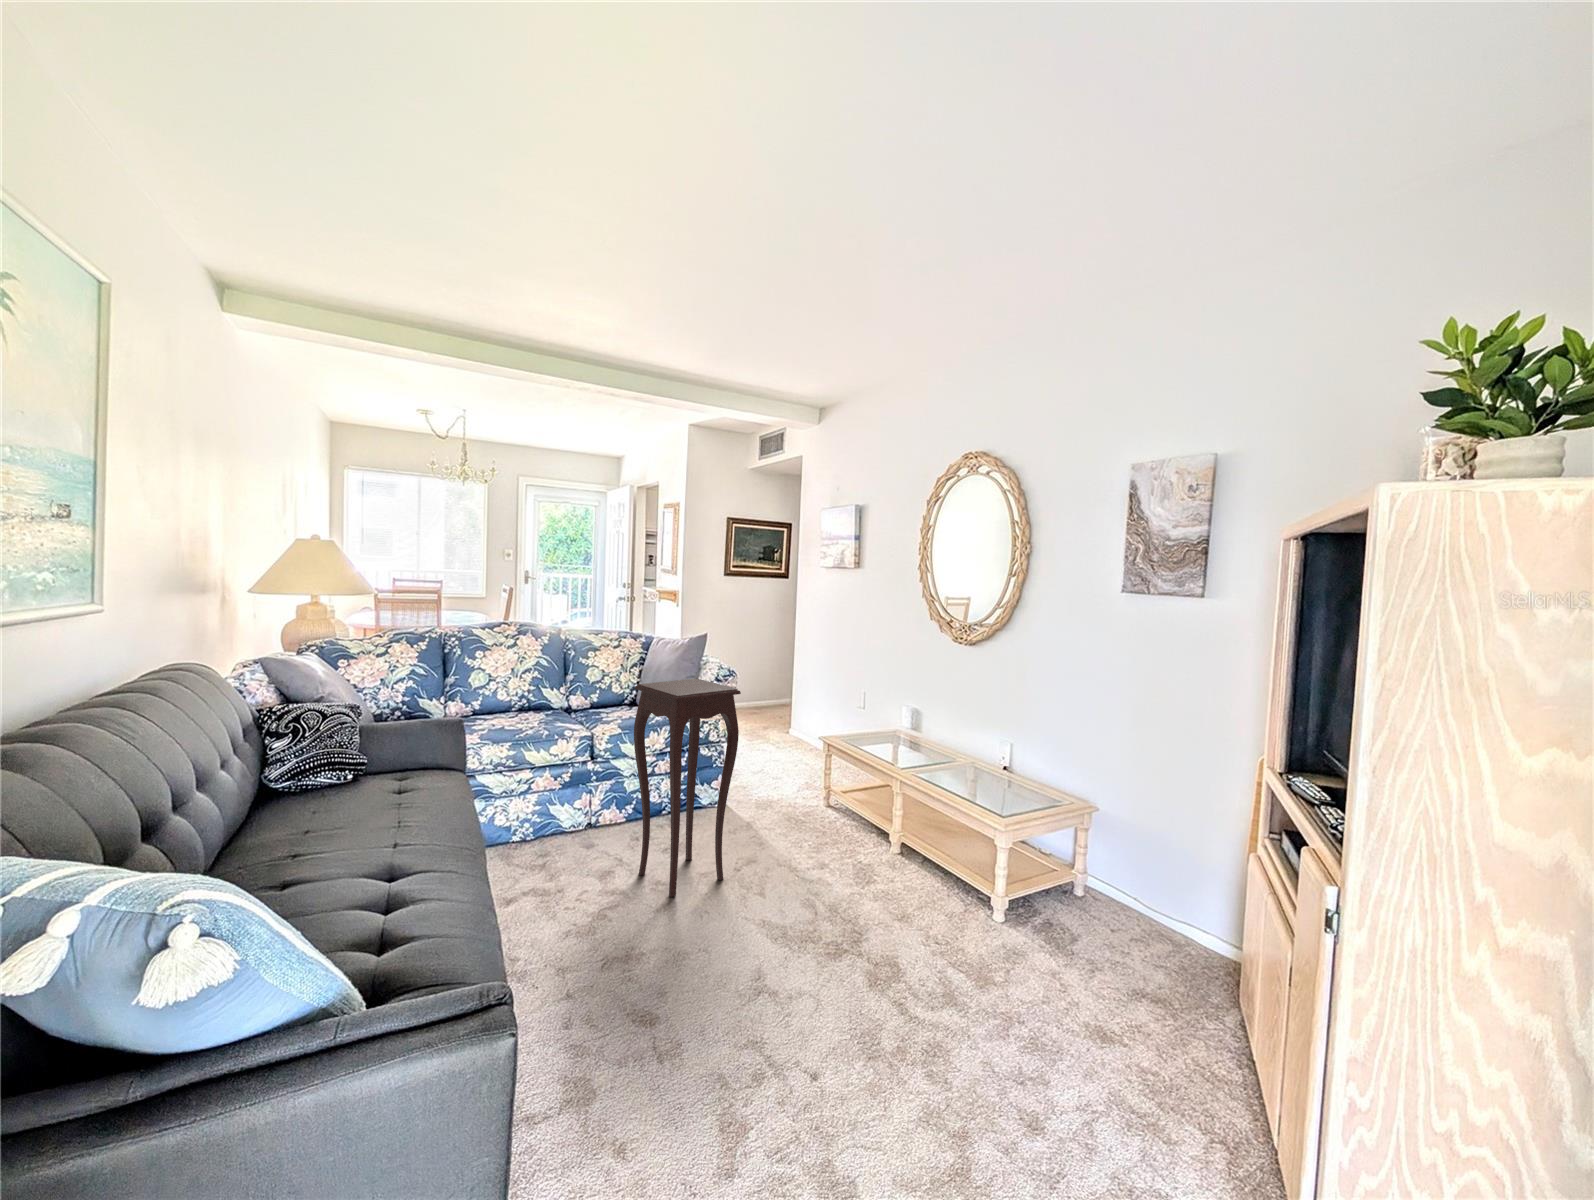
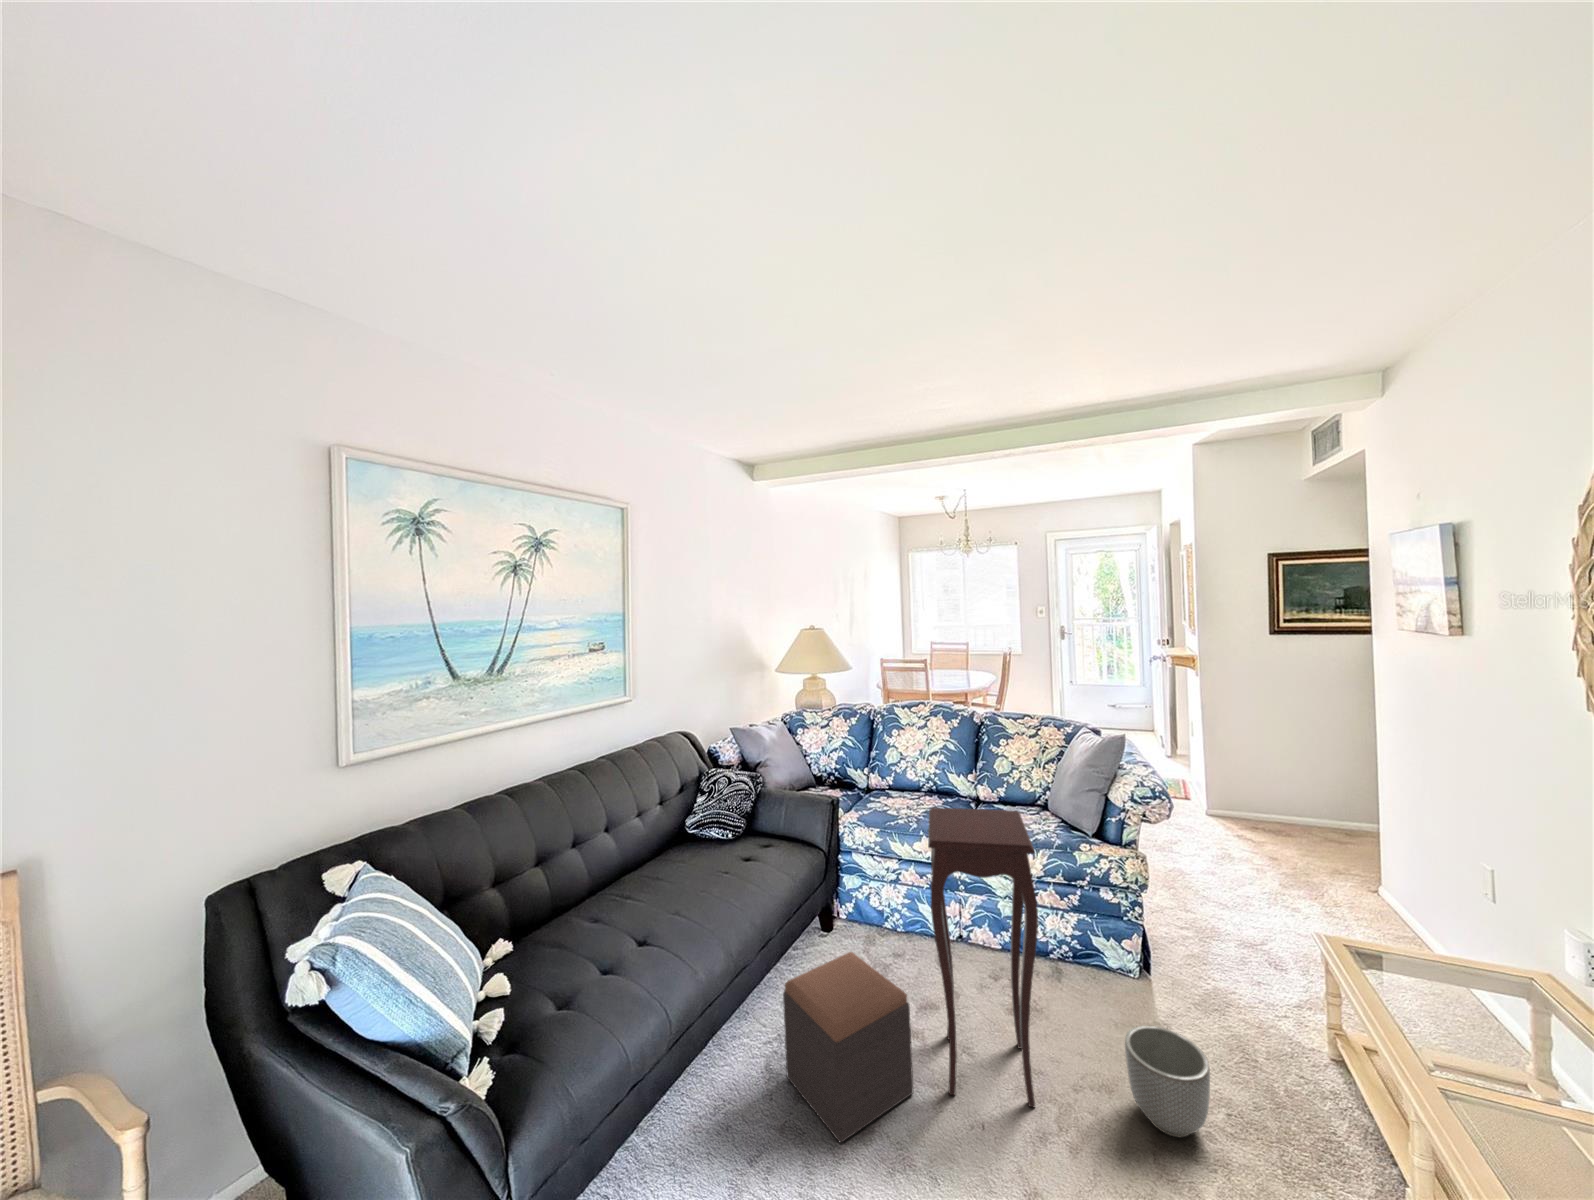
planter: none [764,803,810,859] -> present [1125,1026,1210,1137]
footstool: none [544,823,653,951] -> present [783,952,913,1142]

